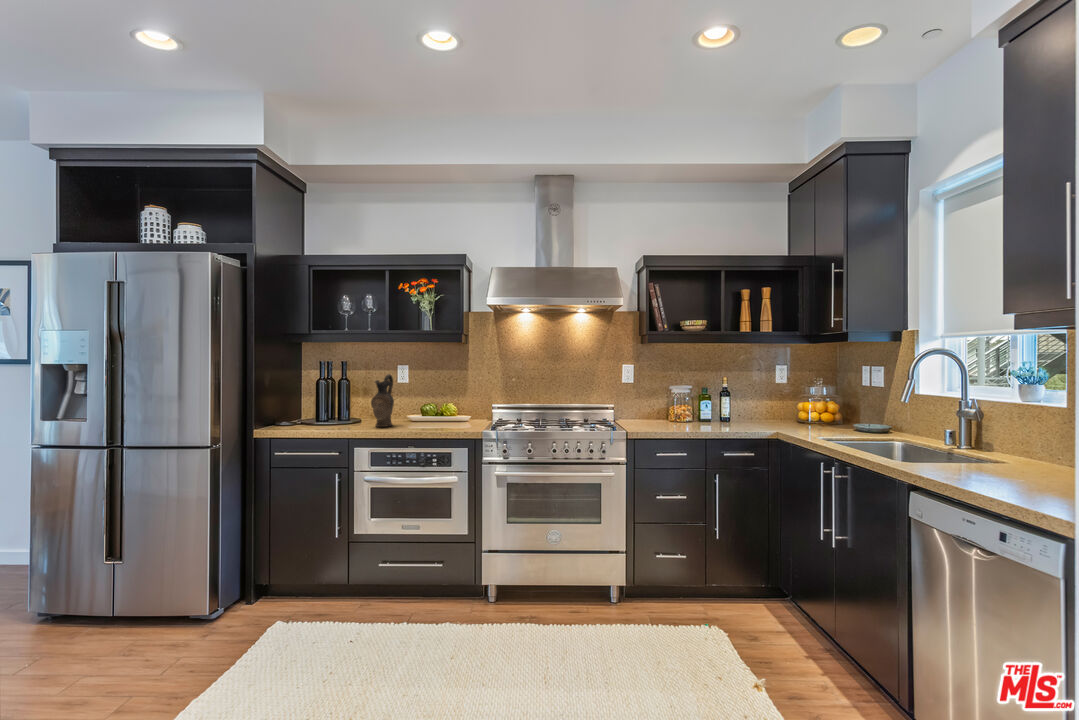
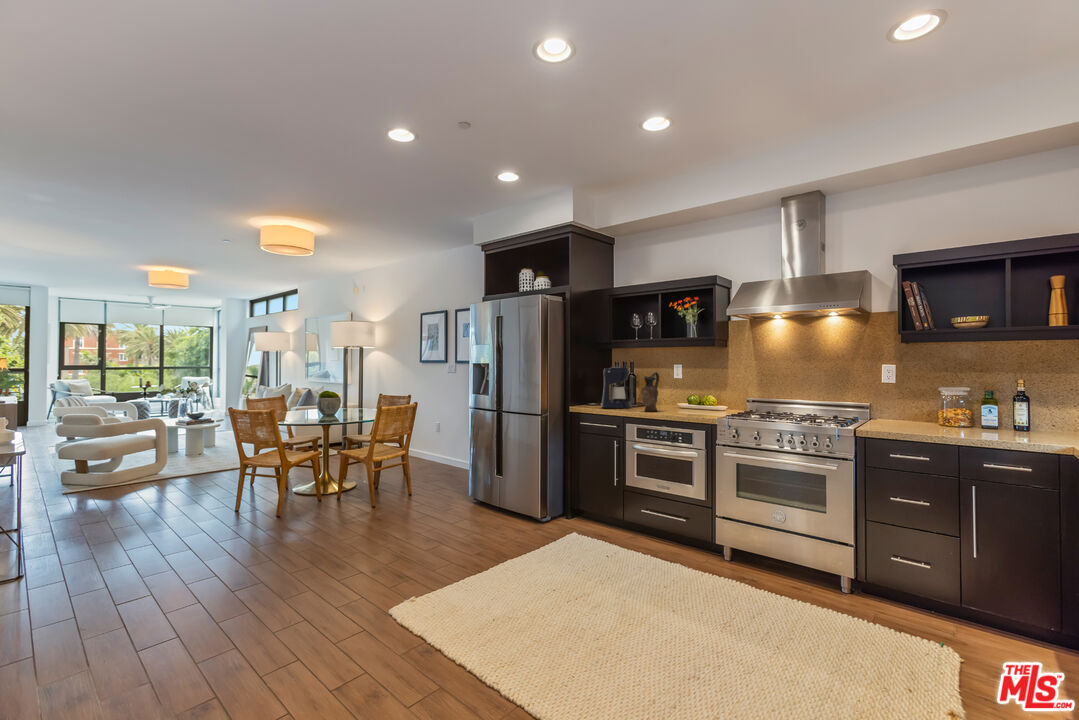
coffee maker: none [304,367,348,426] -> present [601,367,632,408]

